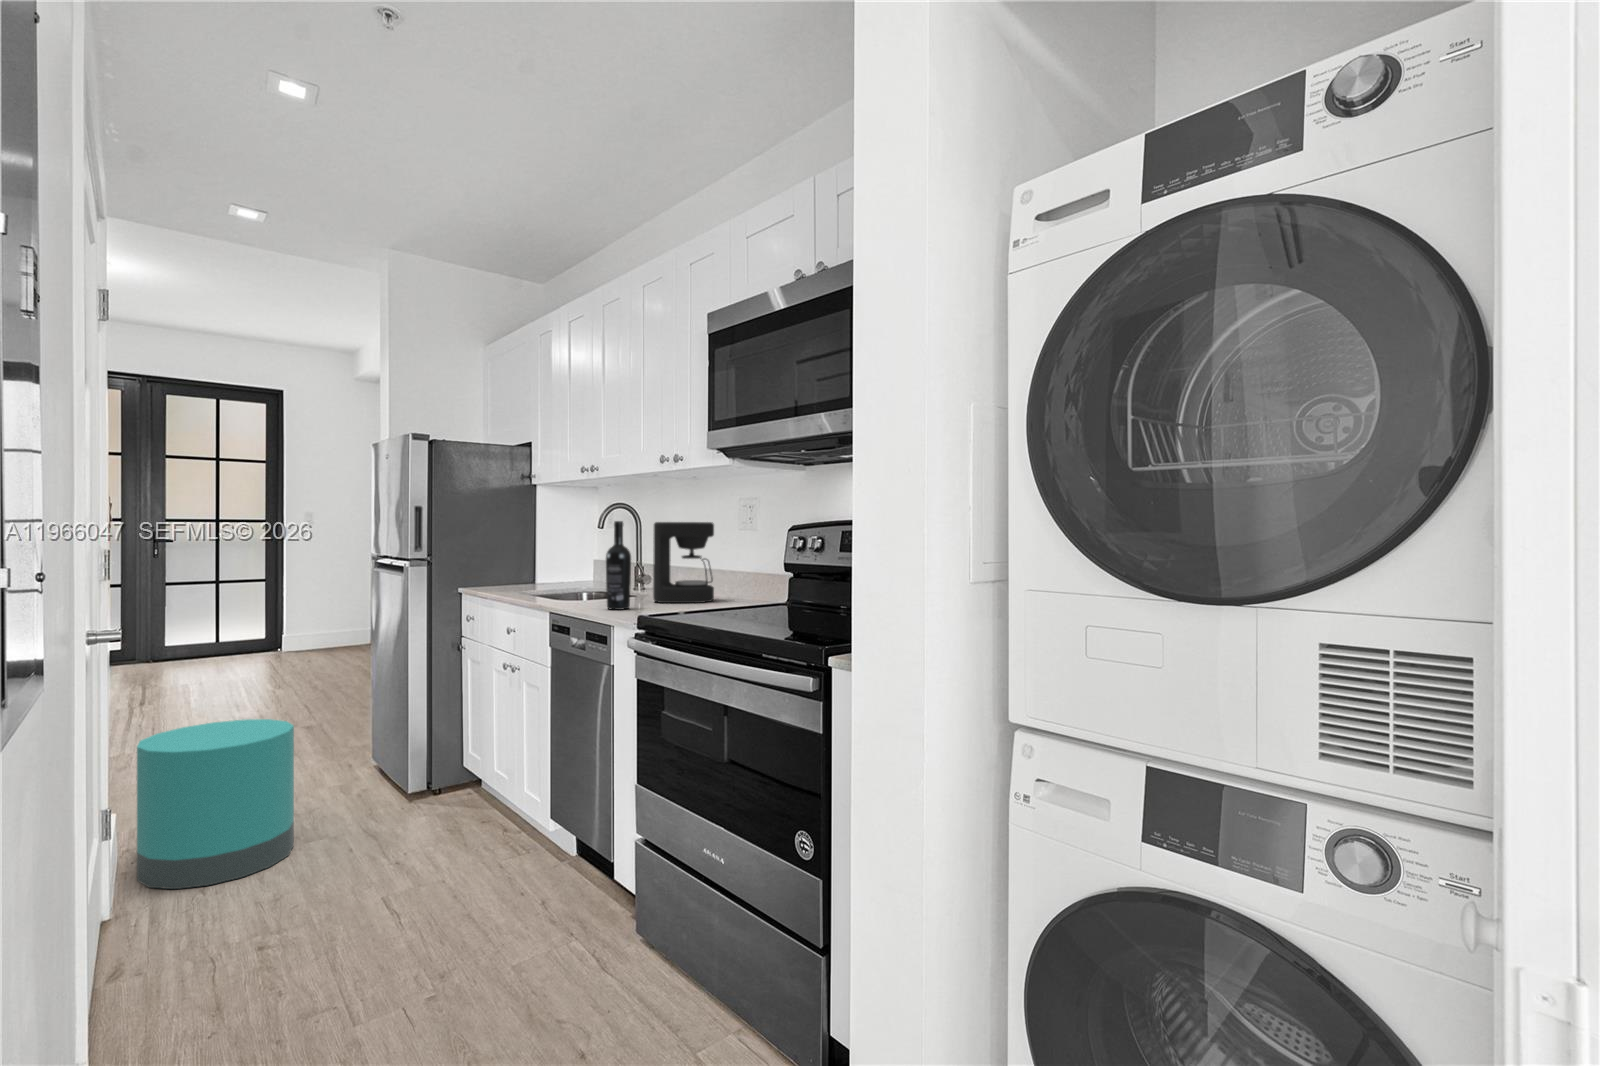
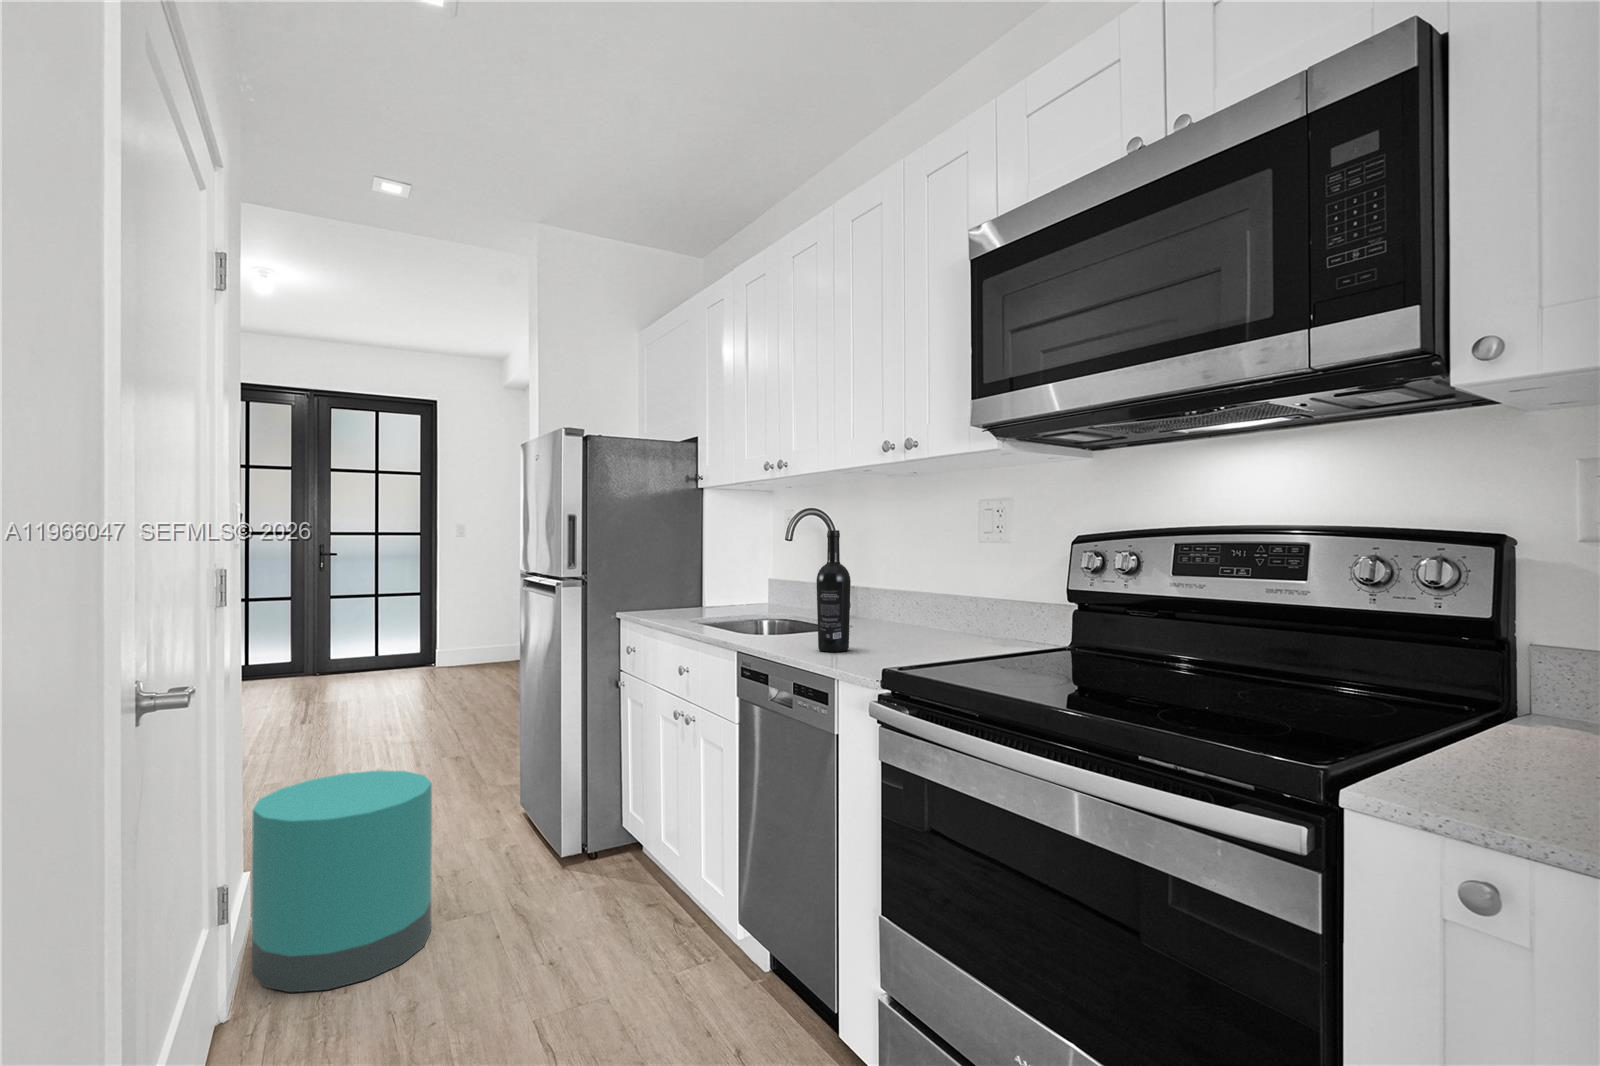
coffee maker: present [653,522,714,603] -> none [868,531,949,641]

